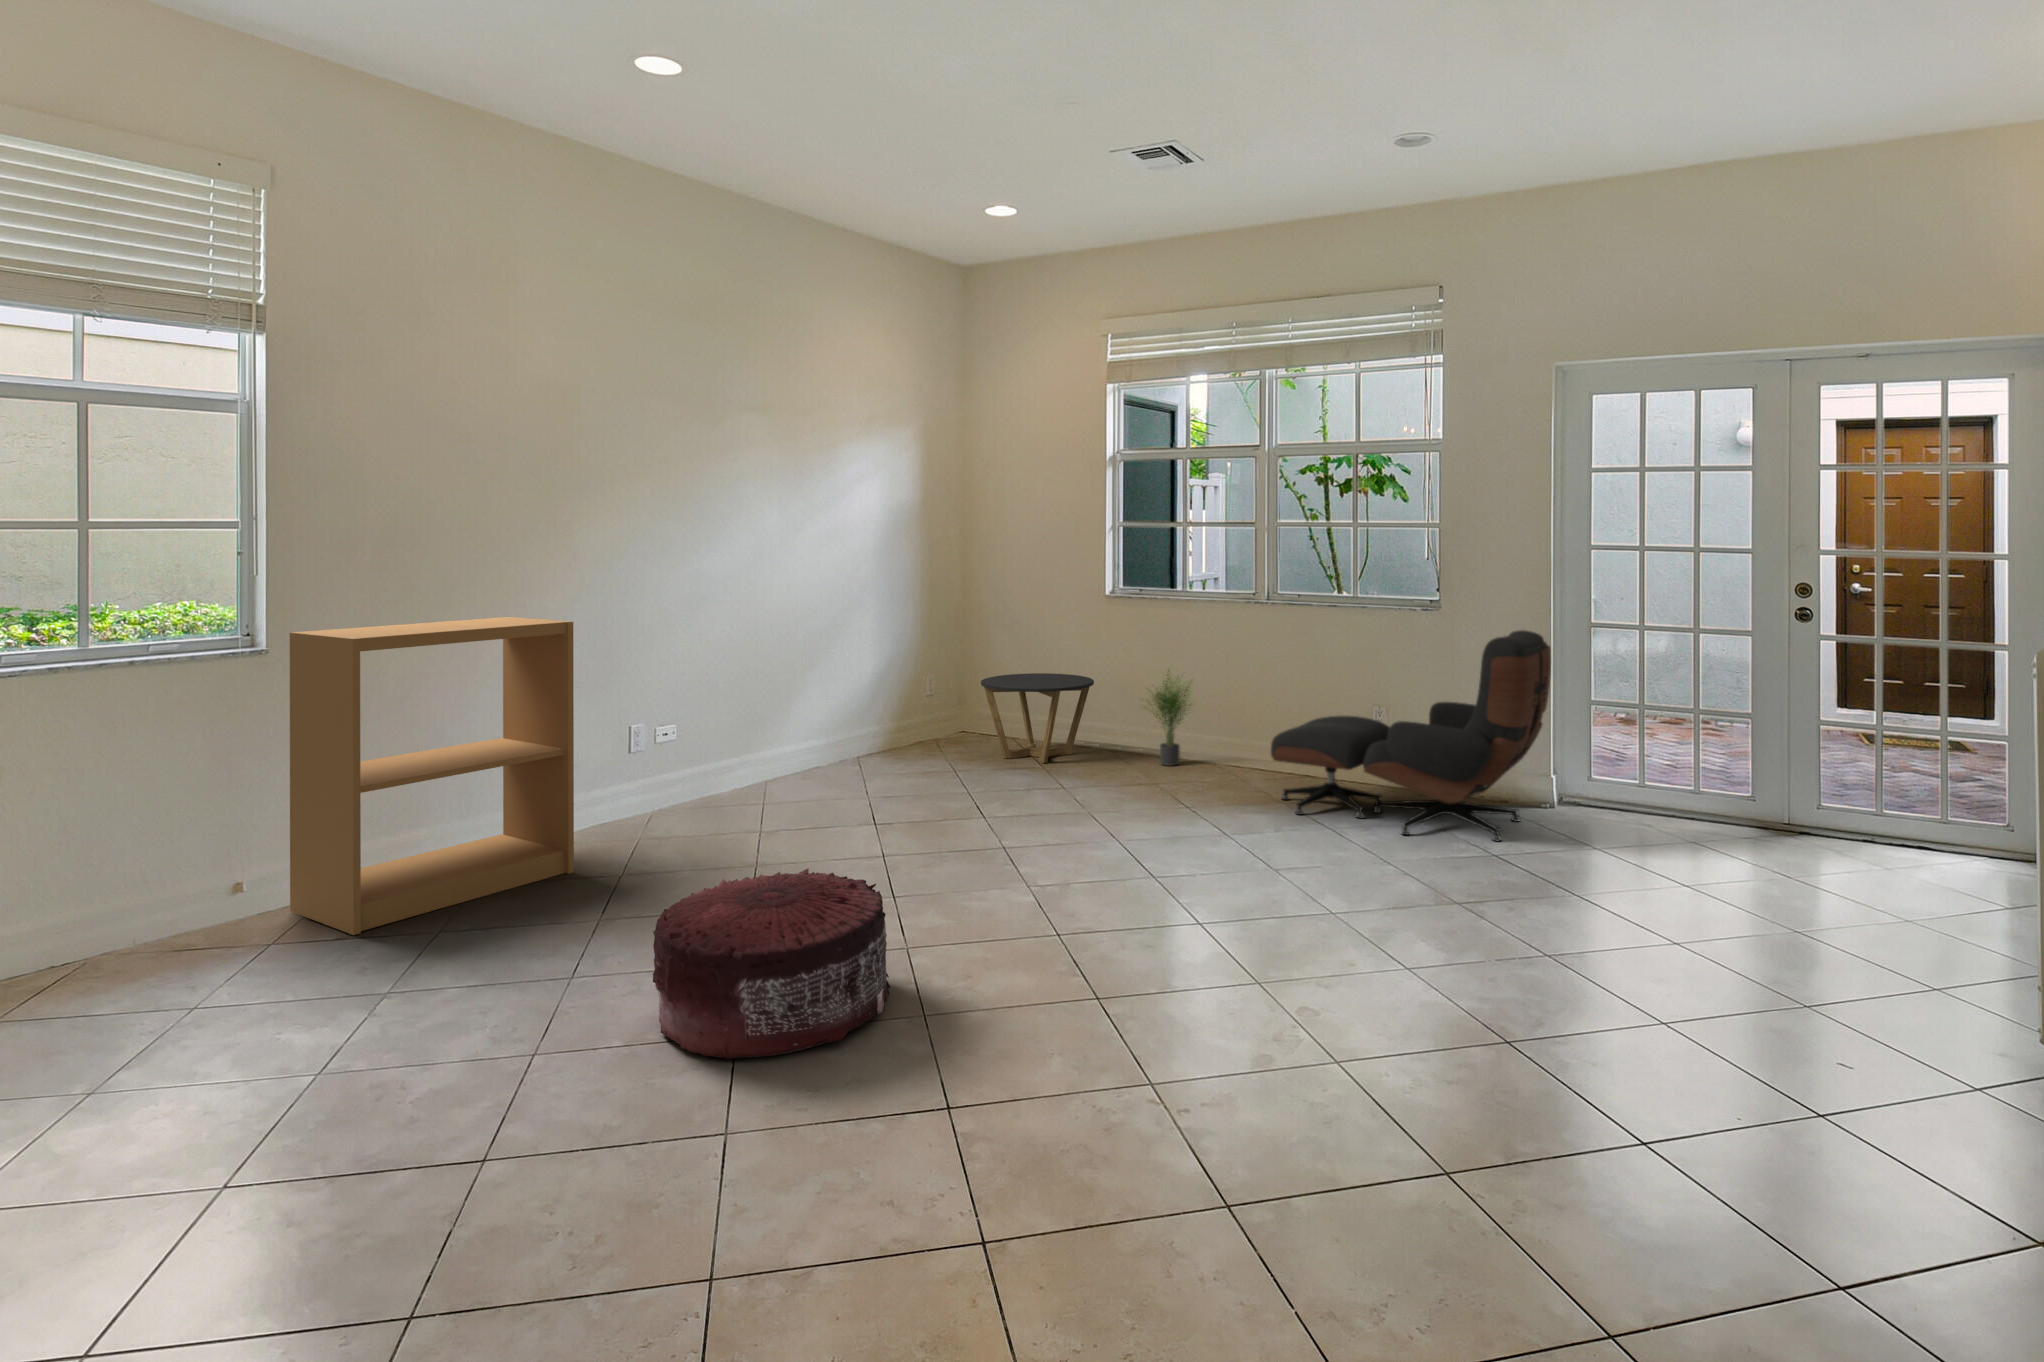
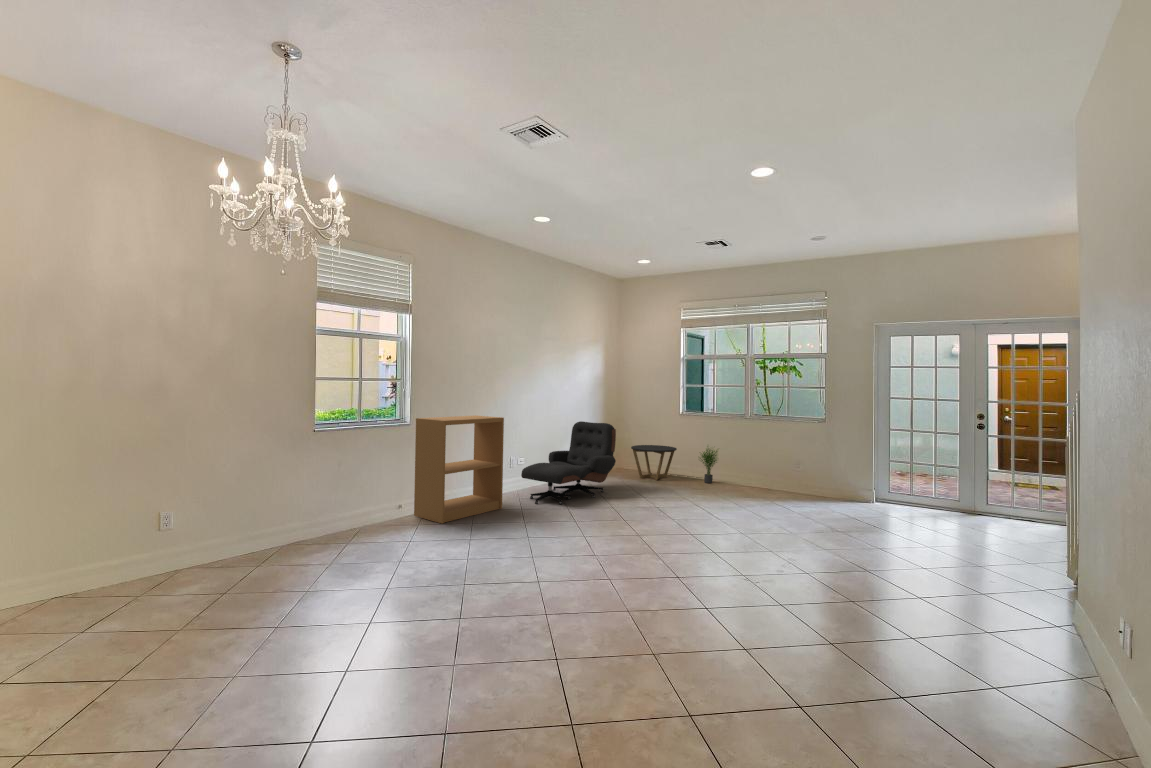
lounge chair: present [1271,630,1551,841] -> present [521,421,616,504]
pouf: present [653,868,890,1059] -> none [565,505,641,563]

